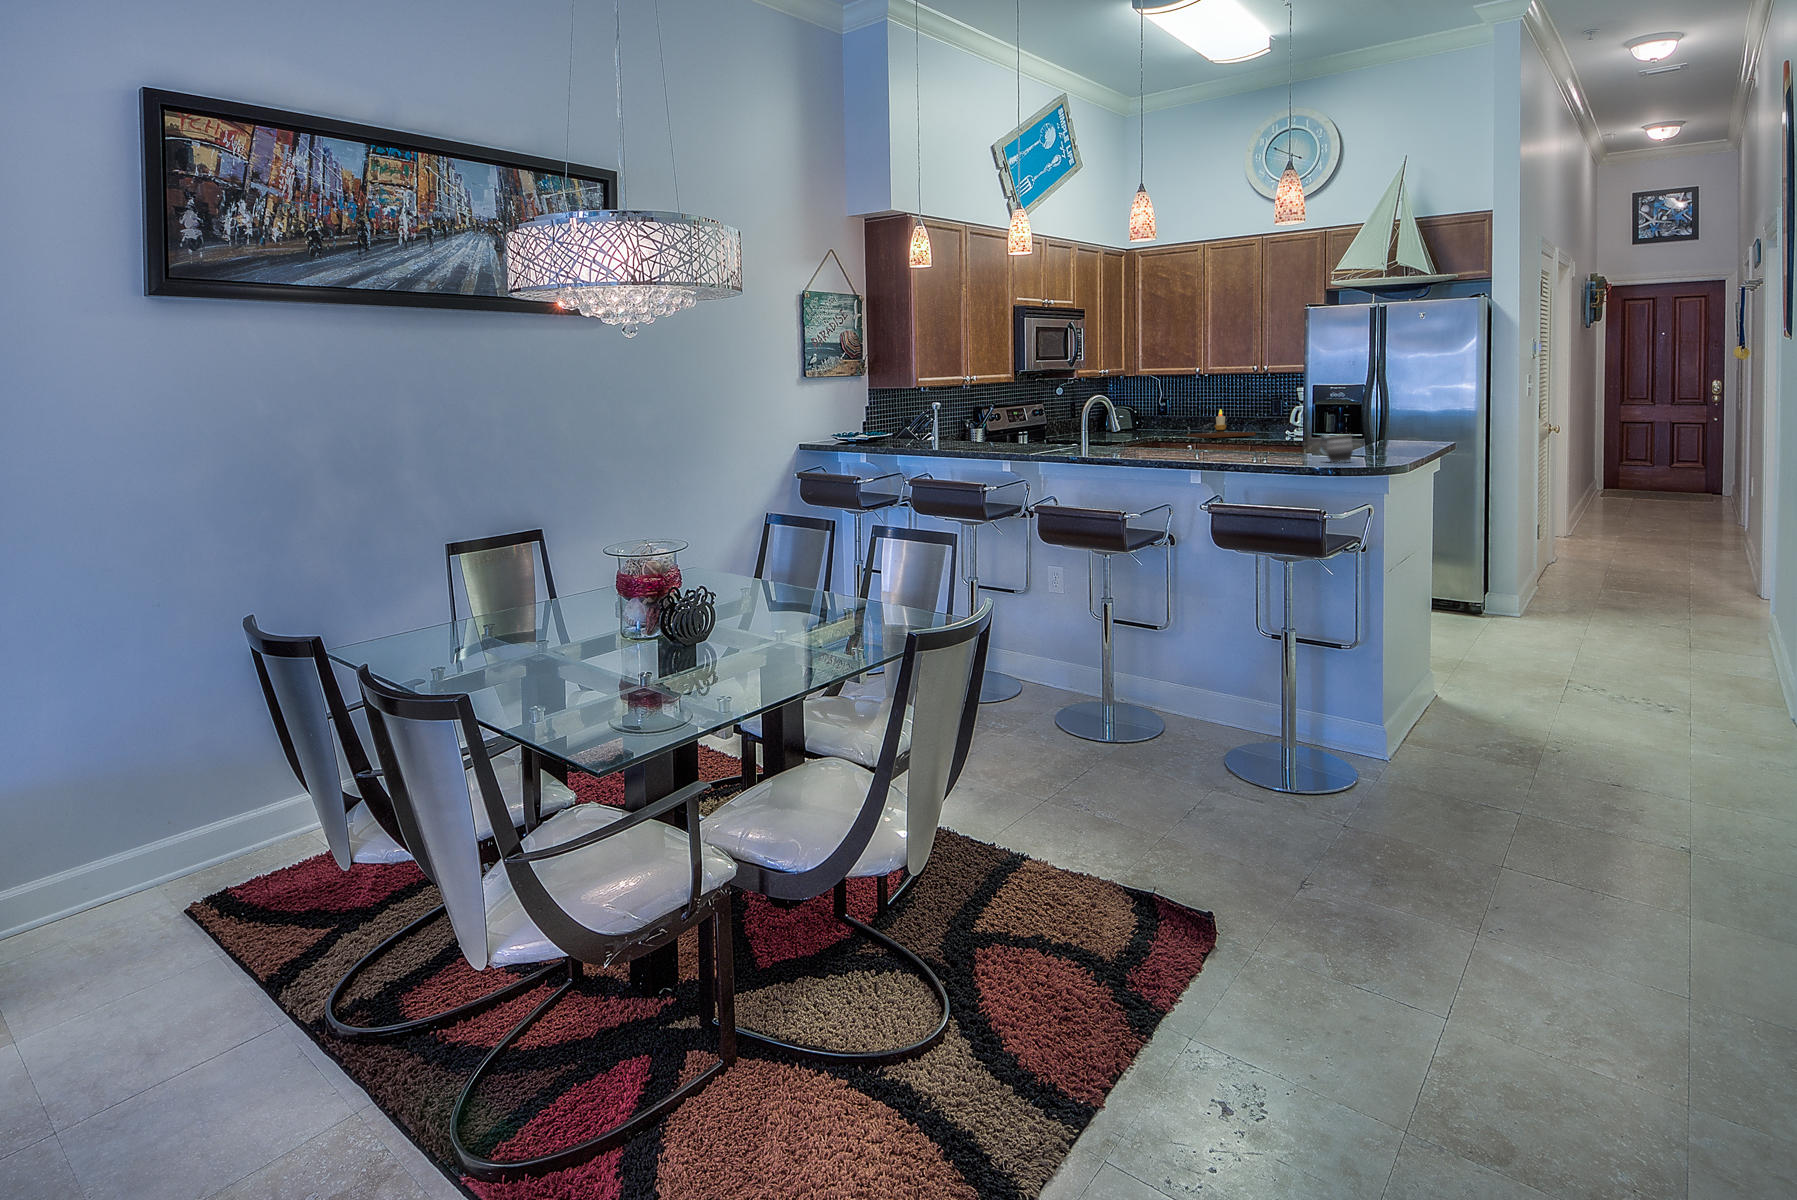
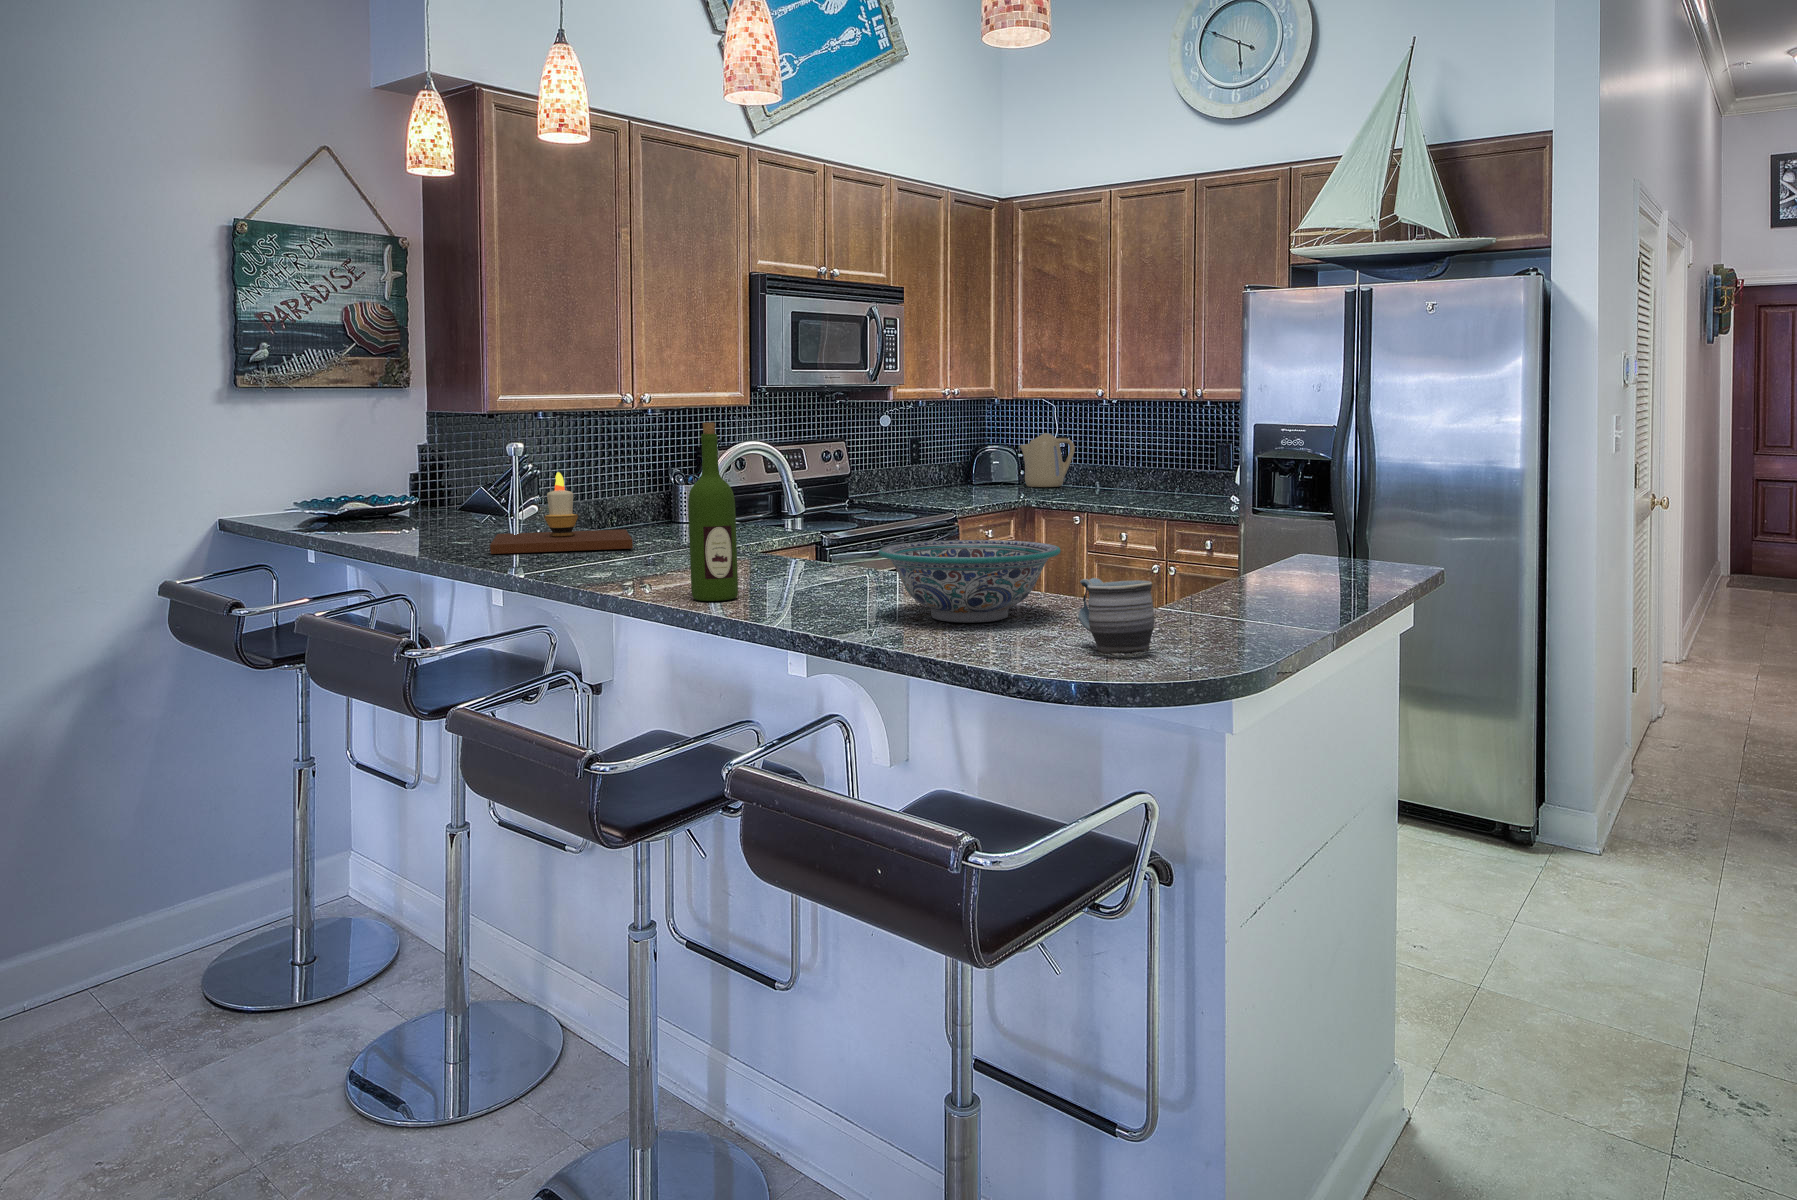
wine bottle: none [1122,383,1142,461] -> present [688,423,738,601]
kettle: none [1144,398,1180,433] -> present [1019,433,1075,487]
candle: present [1186,409,1256,438] -> present [490,472,633,554]
decorative bowl: none [1220,429,1299,460] -> present [879,540,1061,623]

